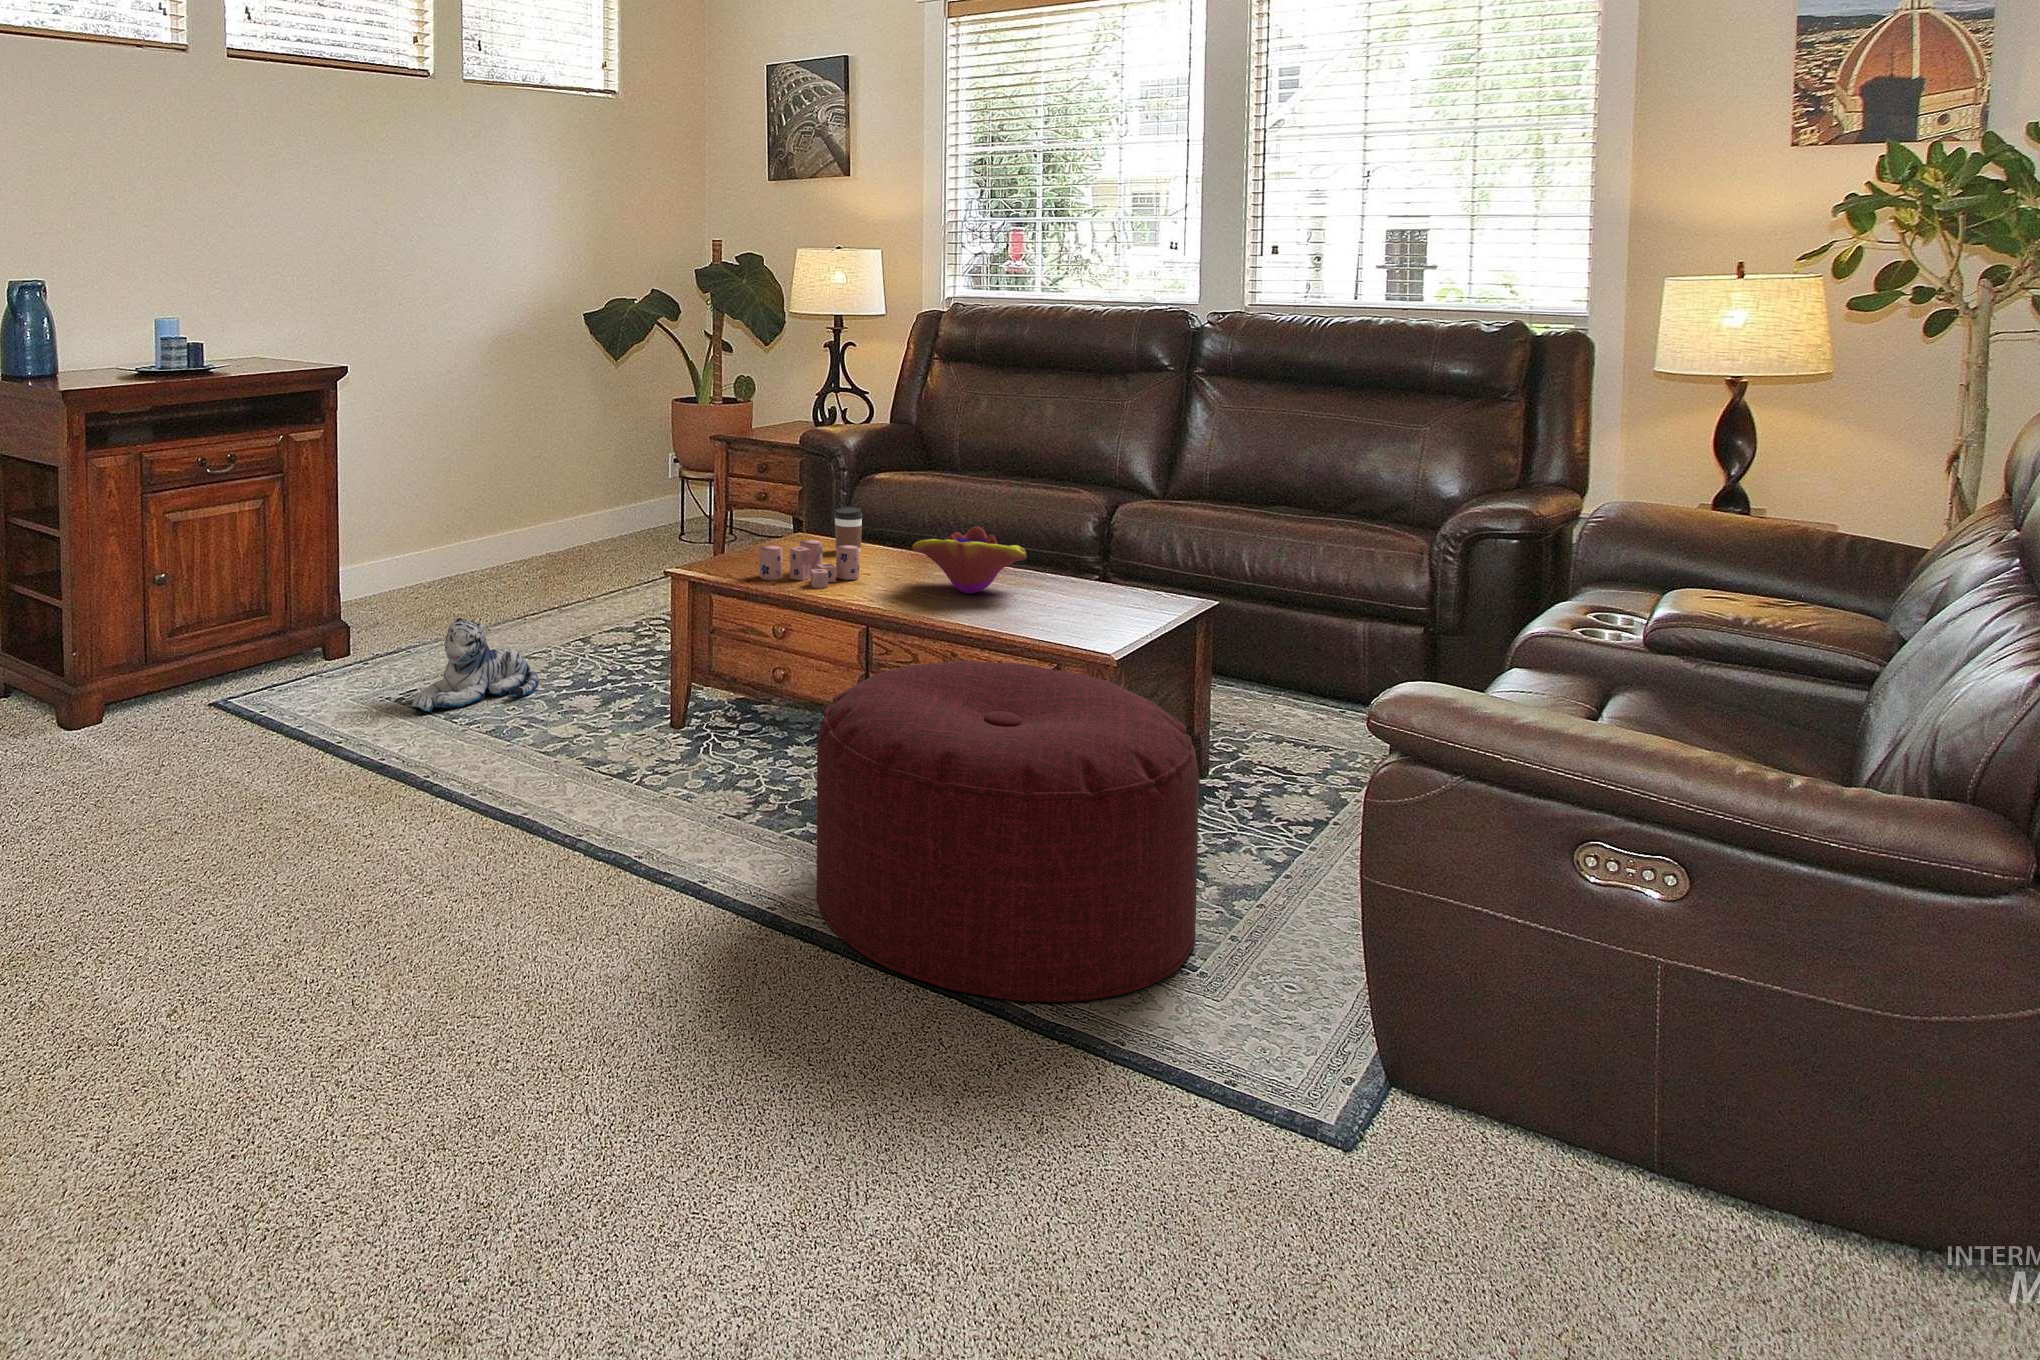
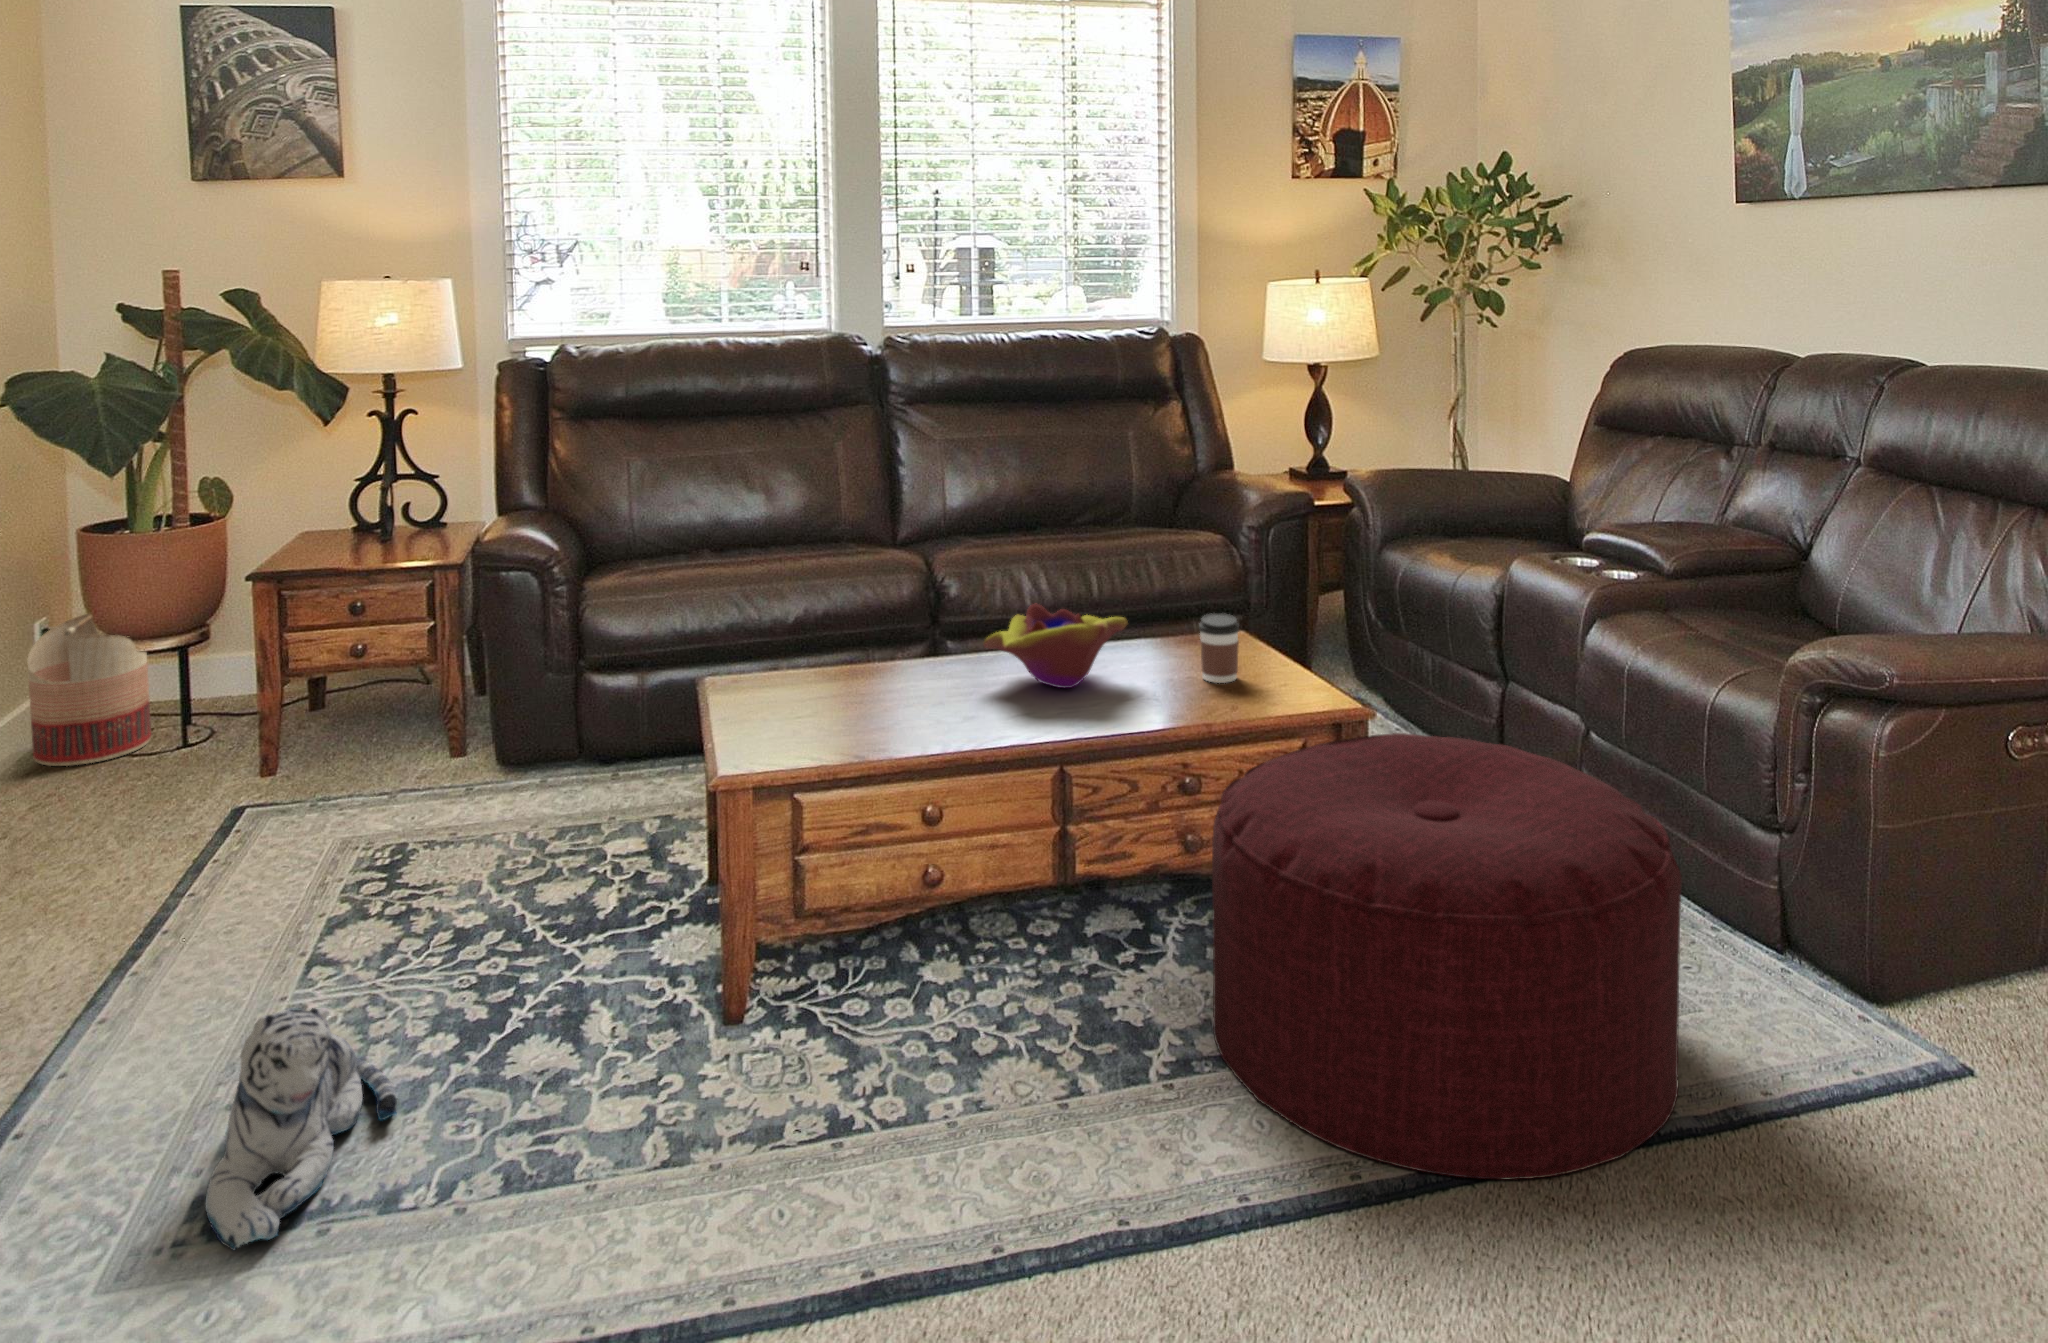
basket: none [645,449,705,539] -> present [28,614,151,766]
coffee cup: present [834,506,863,552] -> present [1199,613,1239,683]
candle: present [759,540,859,588] -> none [823,666,938,748]

